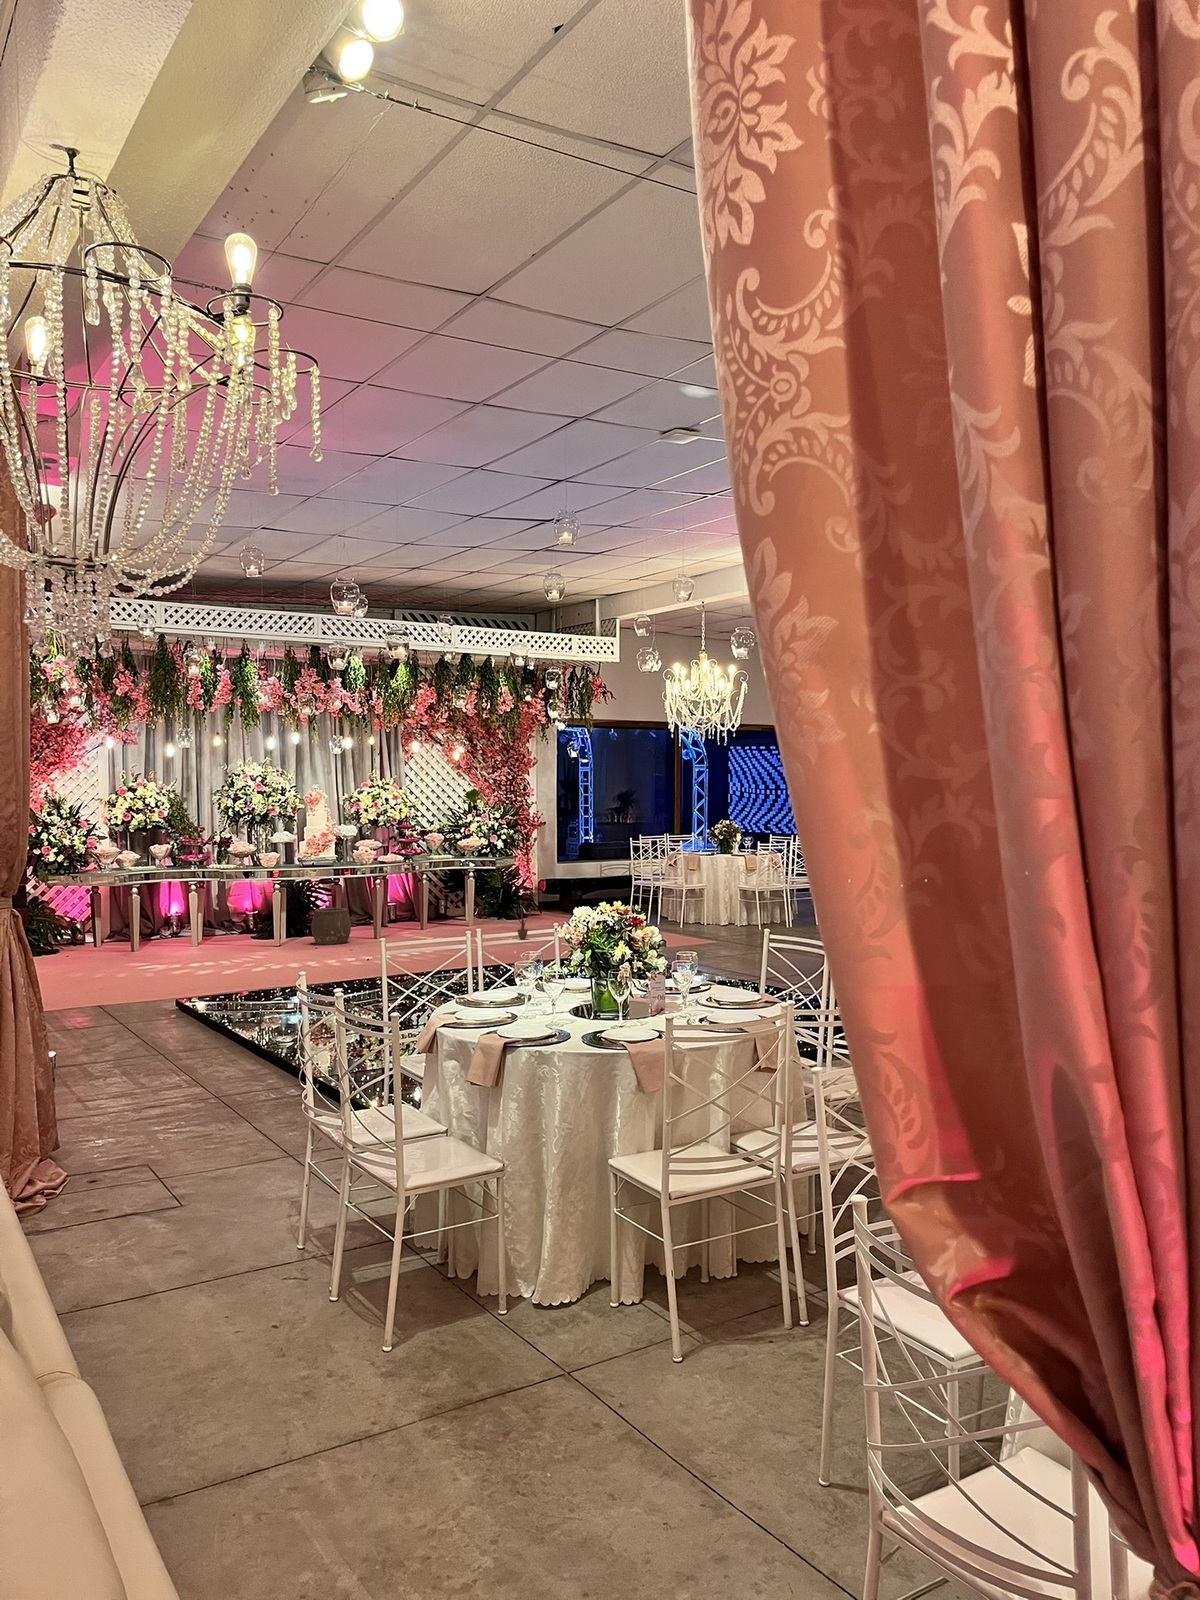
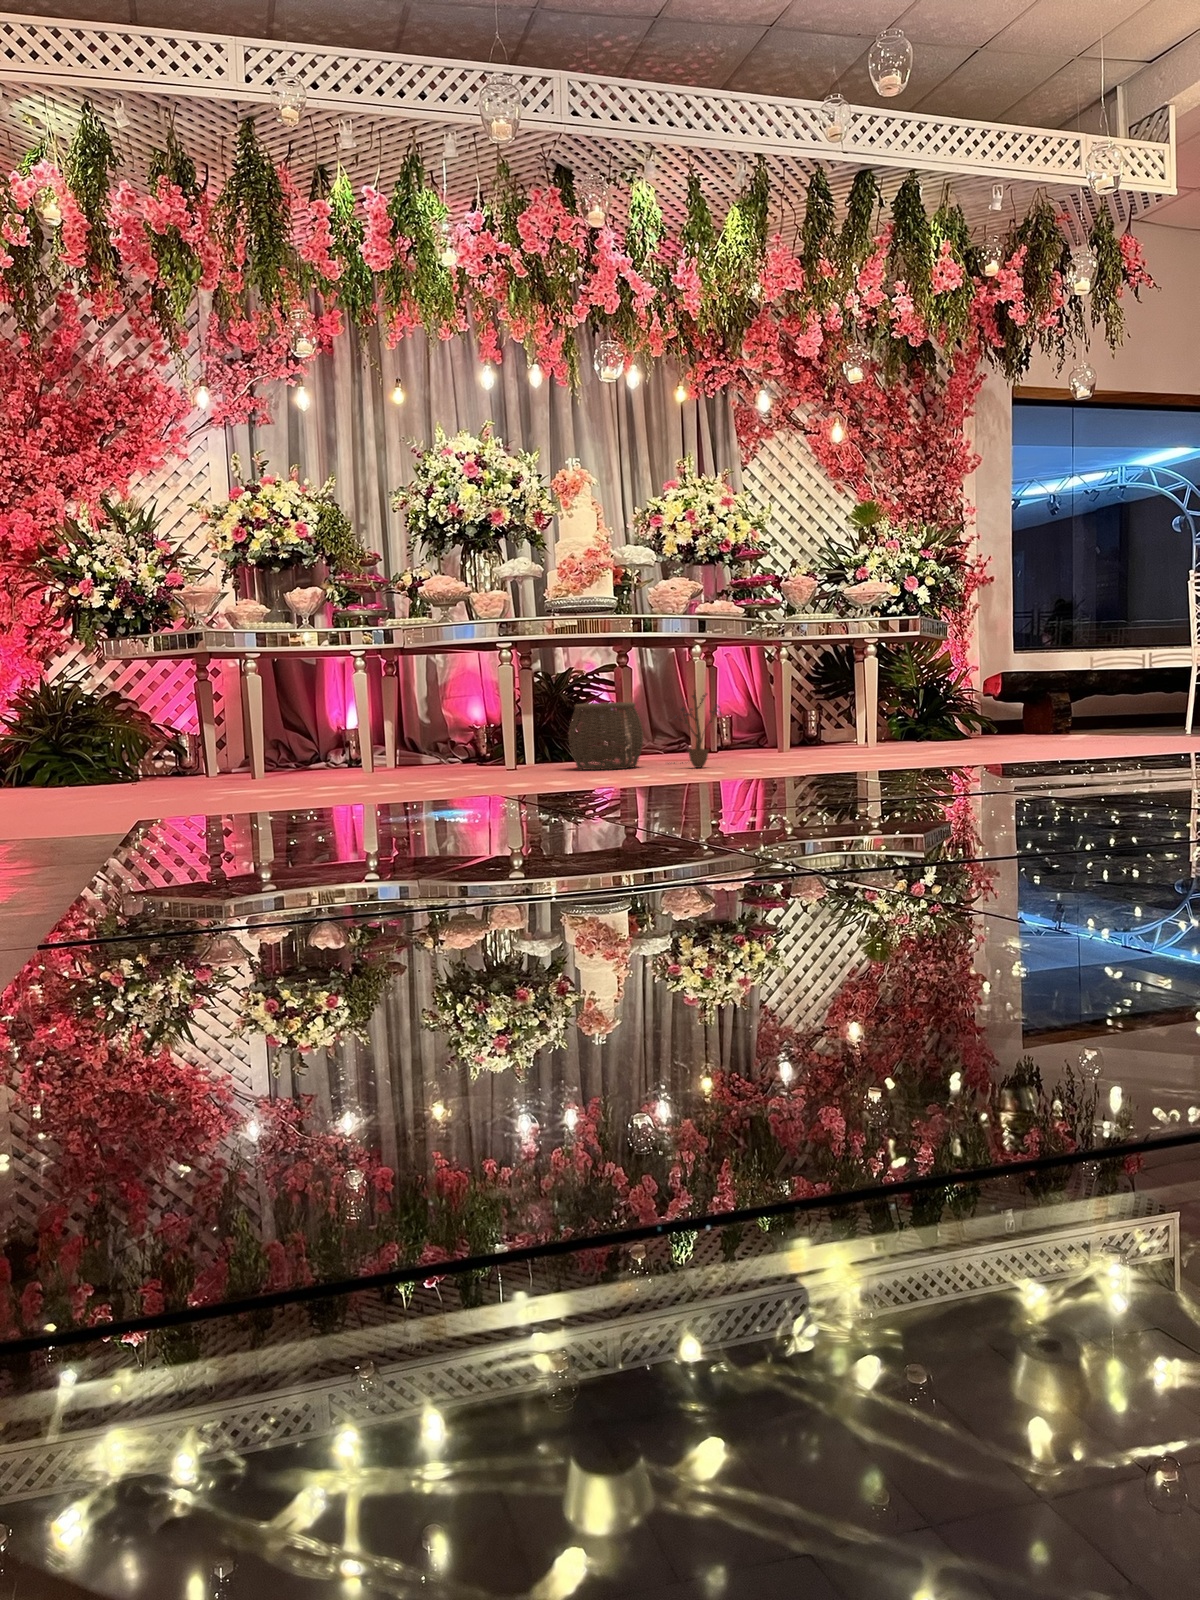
decorative plant: present [510,900,535,939] -> present [668,690,722,768]

